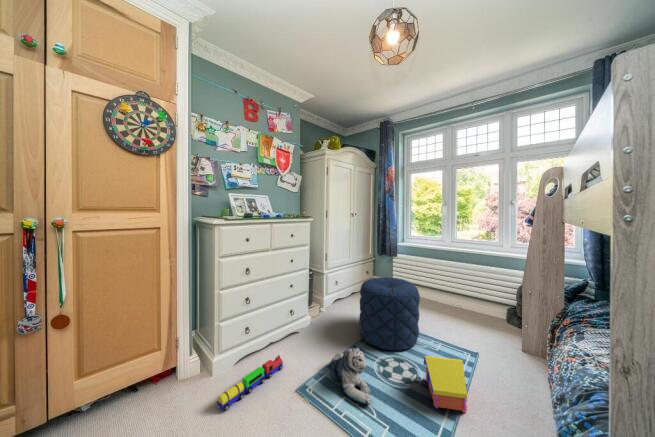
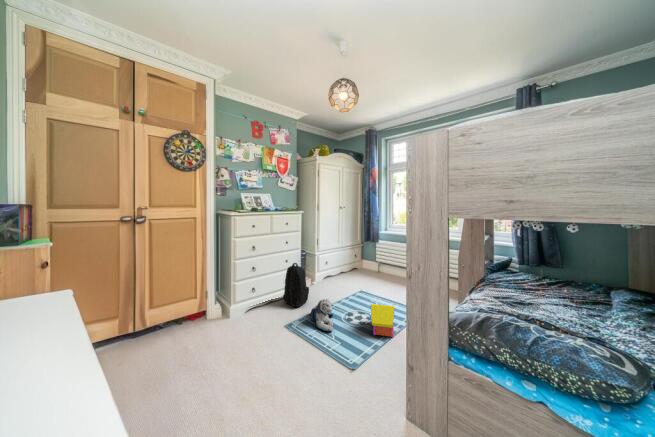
pouf: present [359,277,420,350] -> none [338,257,382,307]
backpack: none [286,289,323,353] -> present [283,263,309,307]
toy train: present [217,355,283,411] -> none [235,306,279,332]

